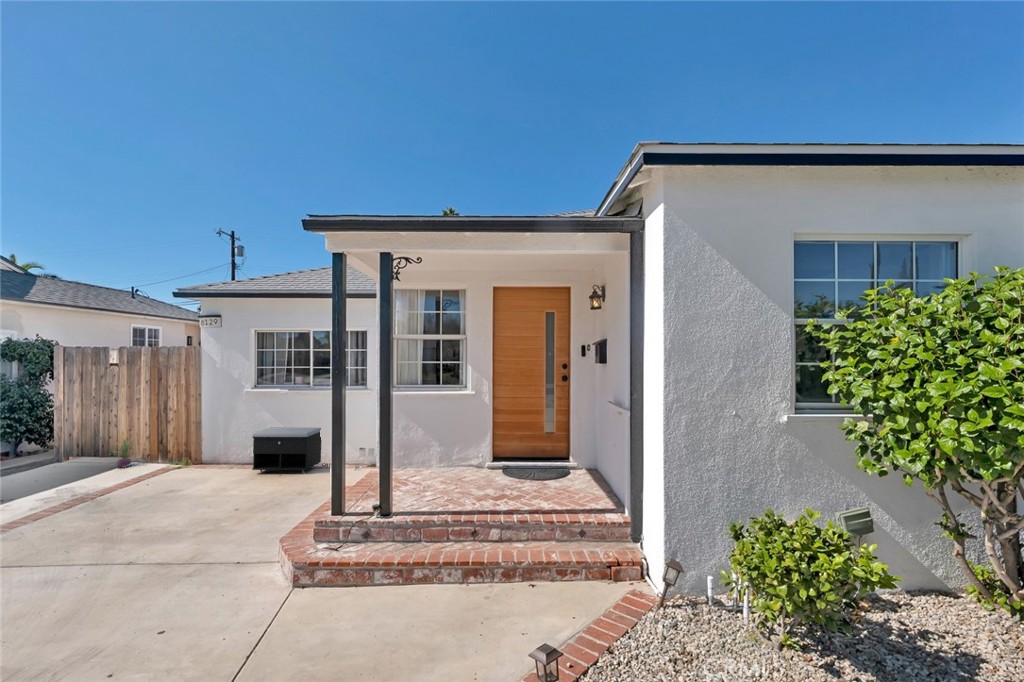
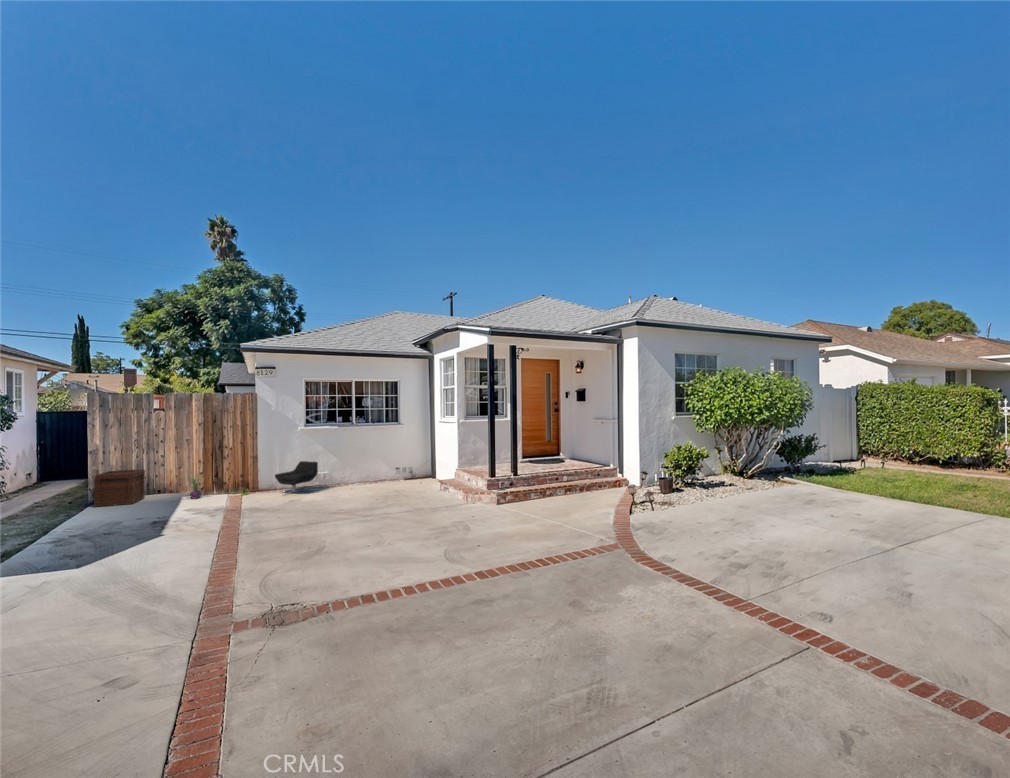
storage bench: present [252,427,322,473] -> none [330,453,375,489]
wooden crate: none [31,428,103,468] -> present [94,469,145,507]
lounge chair: none [184,432,245,478] -> present [275,461,318,493]

